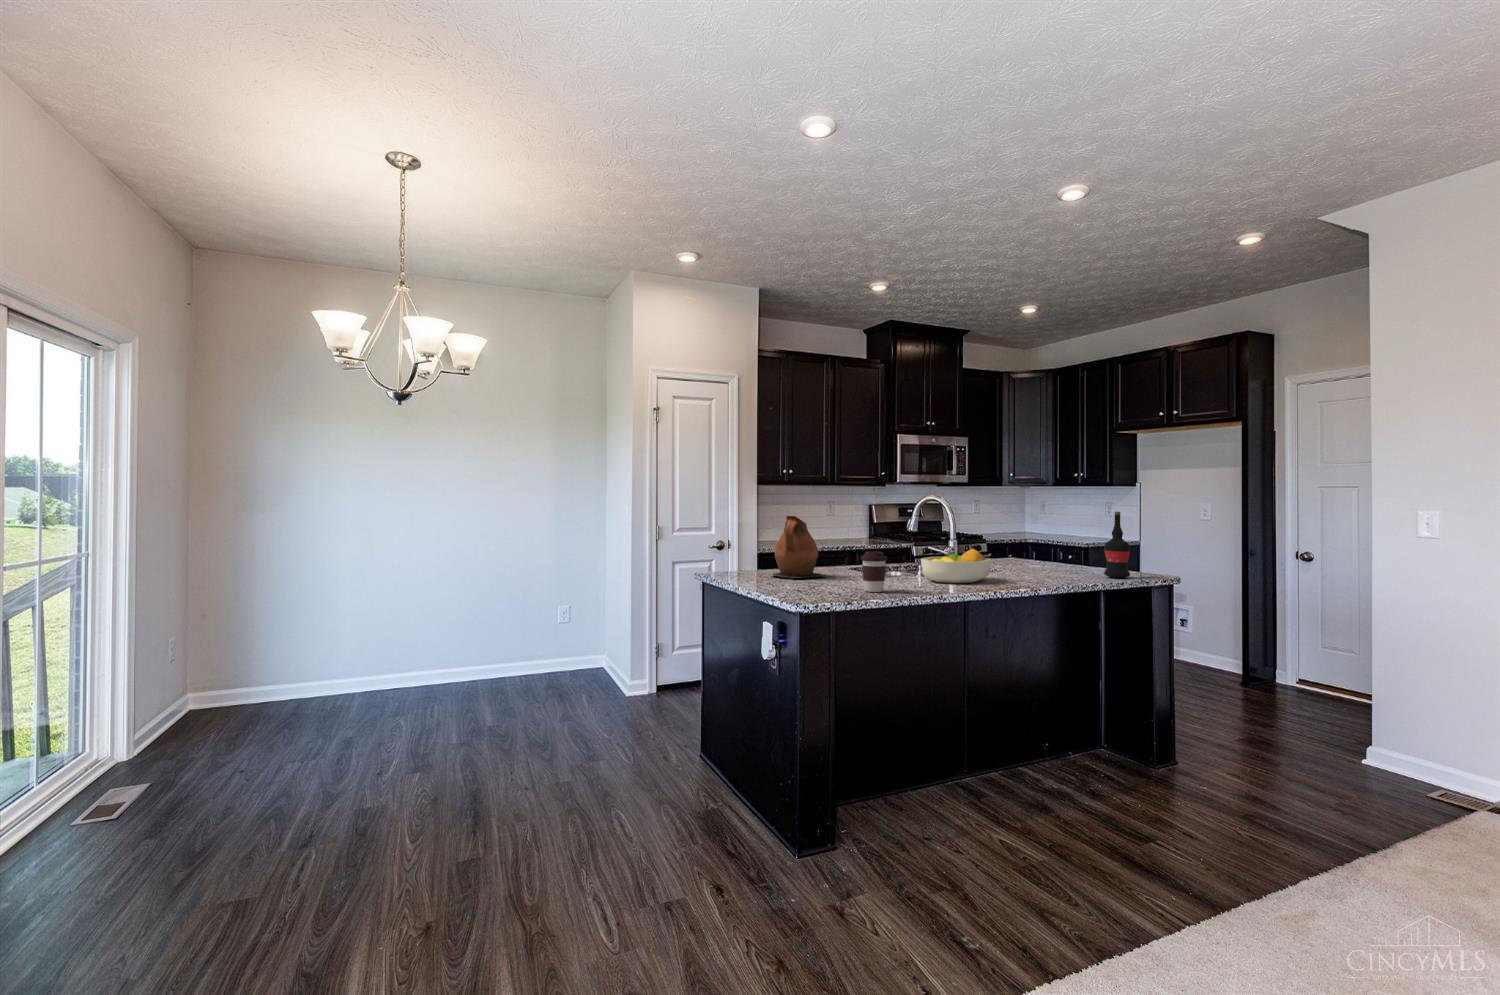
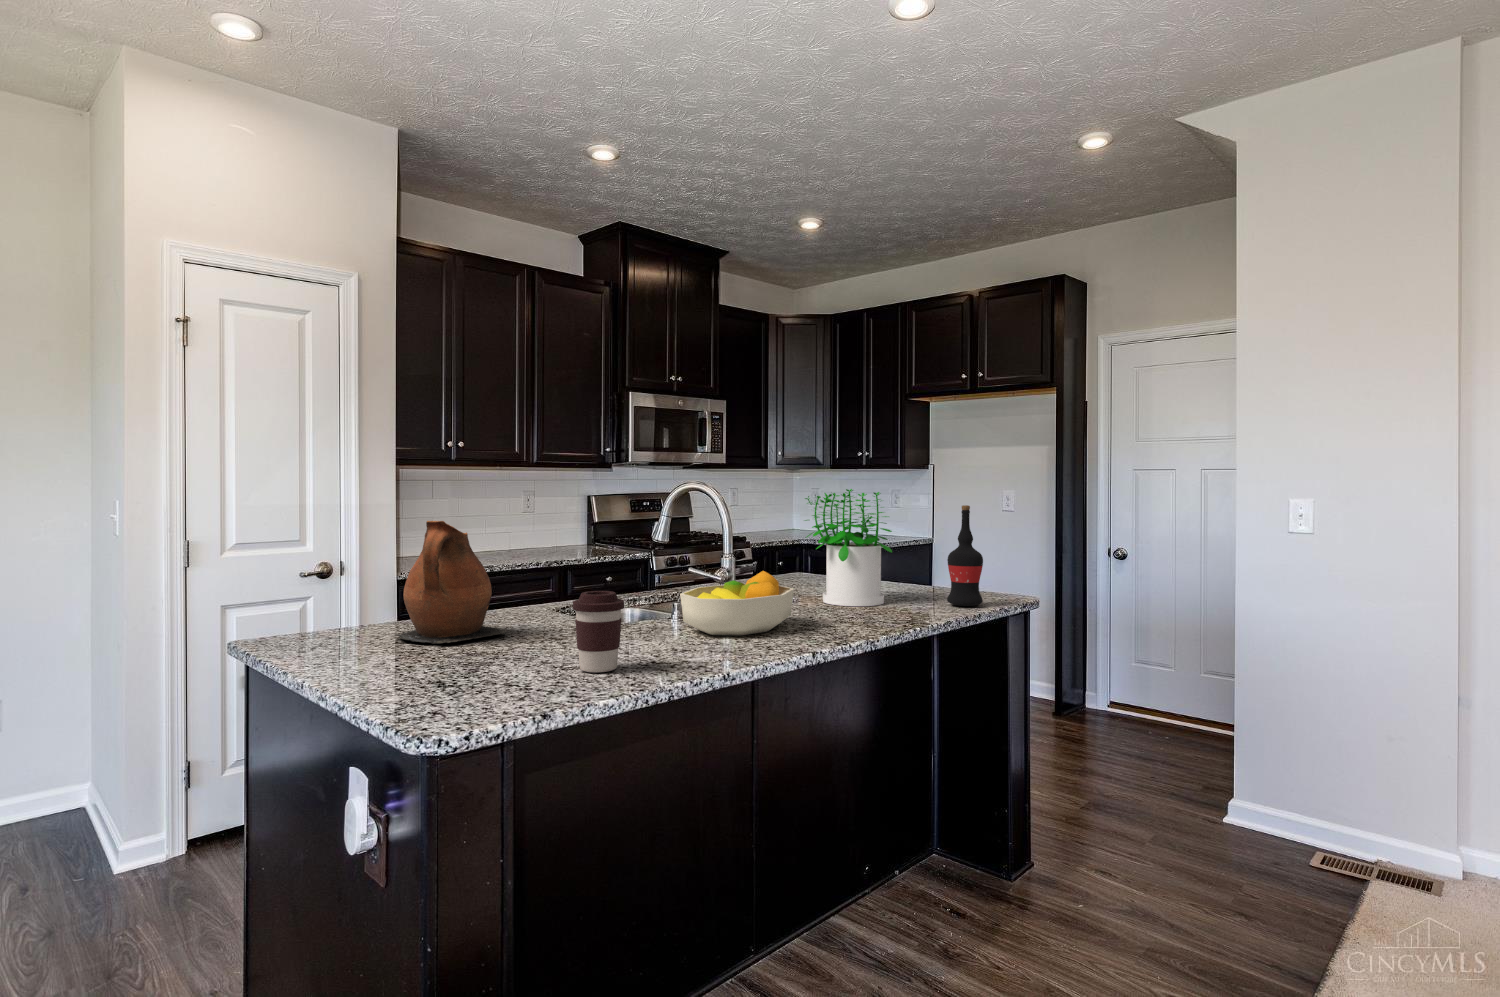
potted plant: none [1005,500,1065,575] -> present [805,489,892,606]

